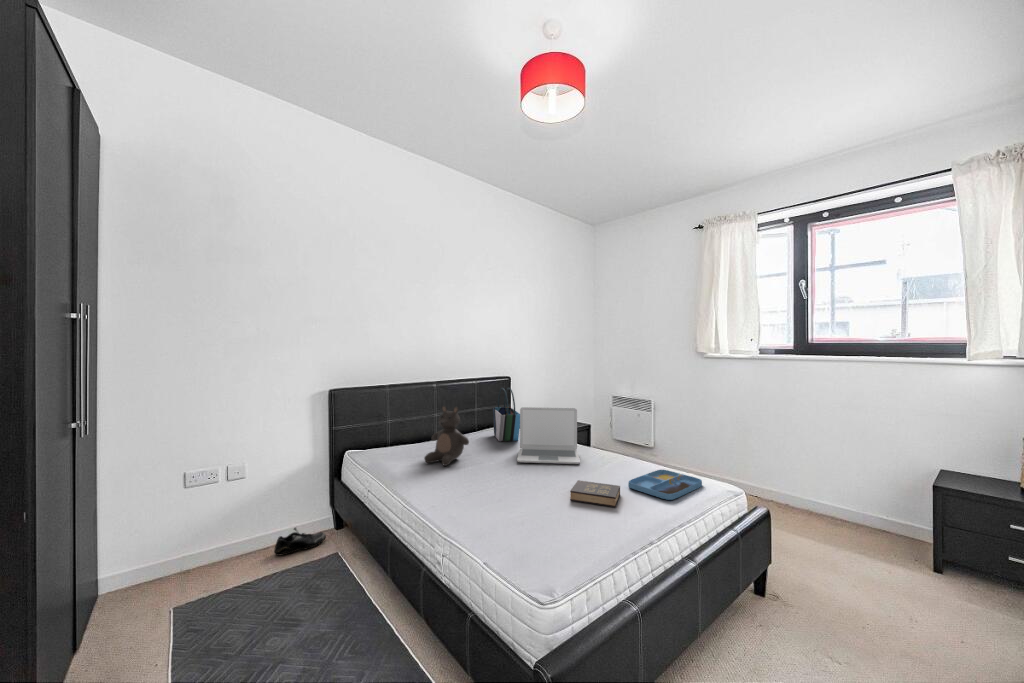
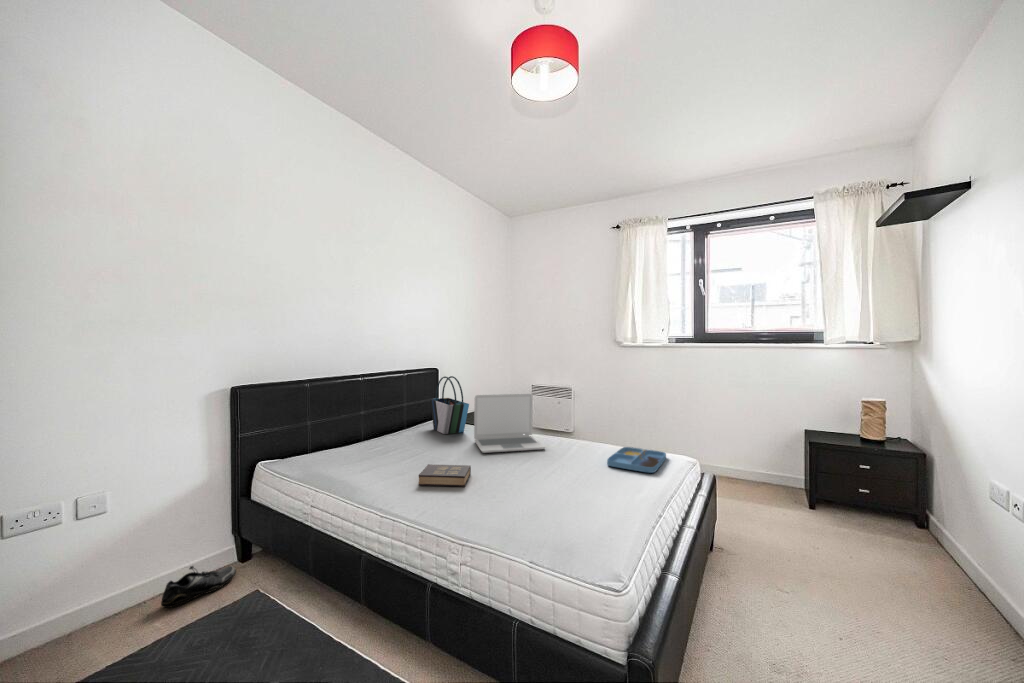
teddy bear: present [424,406,469,466] -> none [375,396,427,464]
hardback book: present [570,480,620,507] -> present [418,464,471,487]

